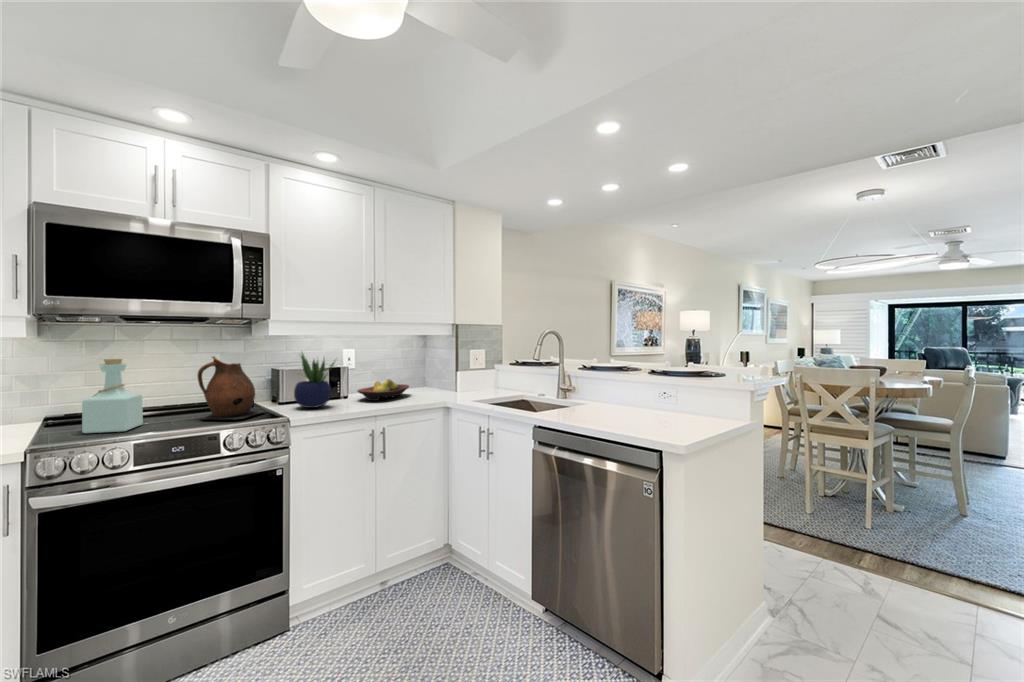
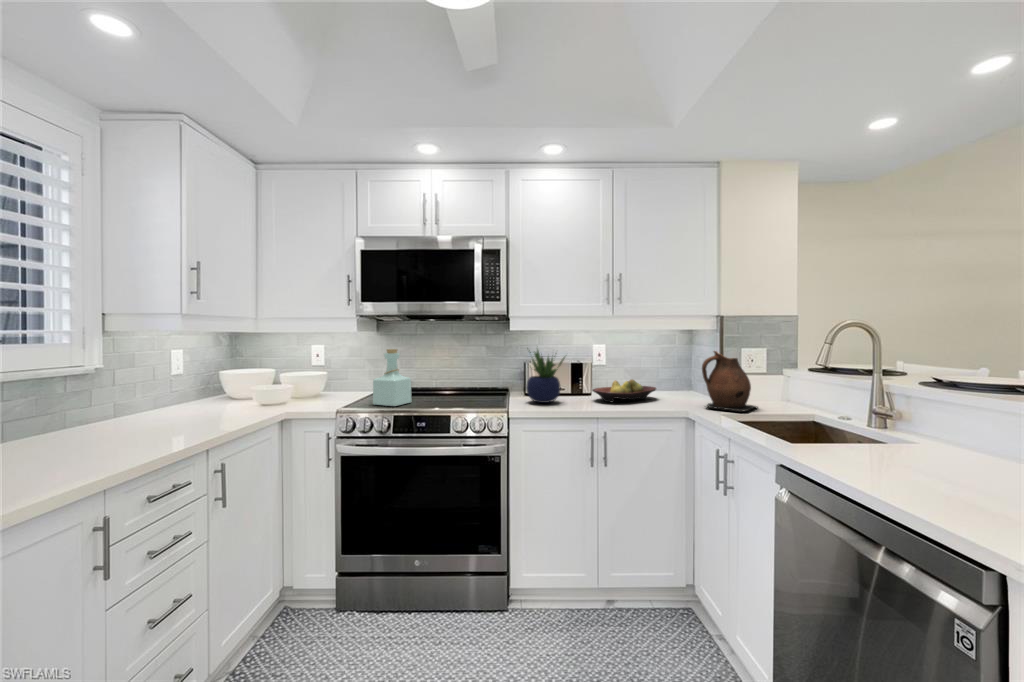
ceramic pitcher: present [197,356,265,420] -> present [702,351,757,412]

